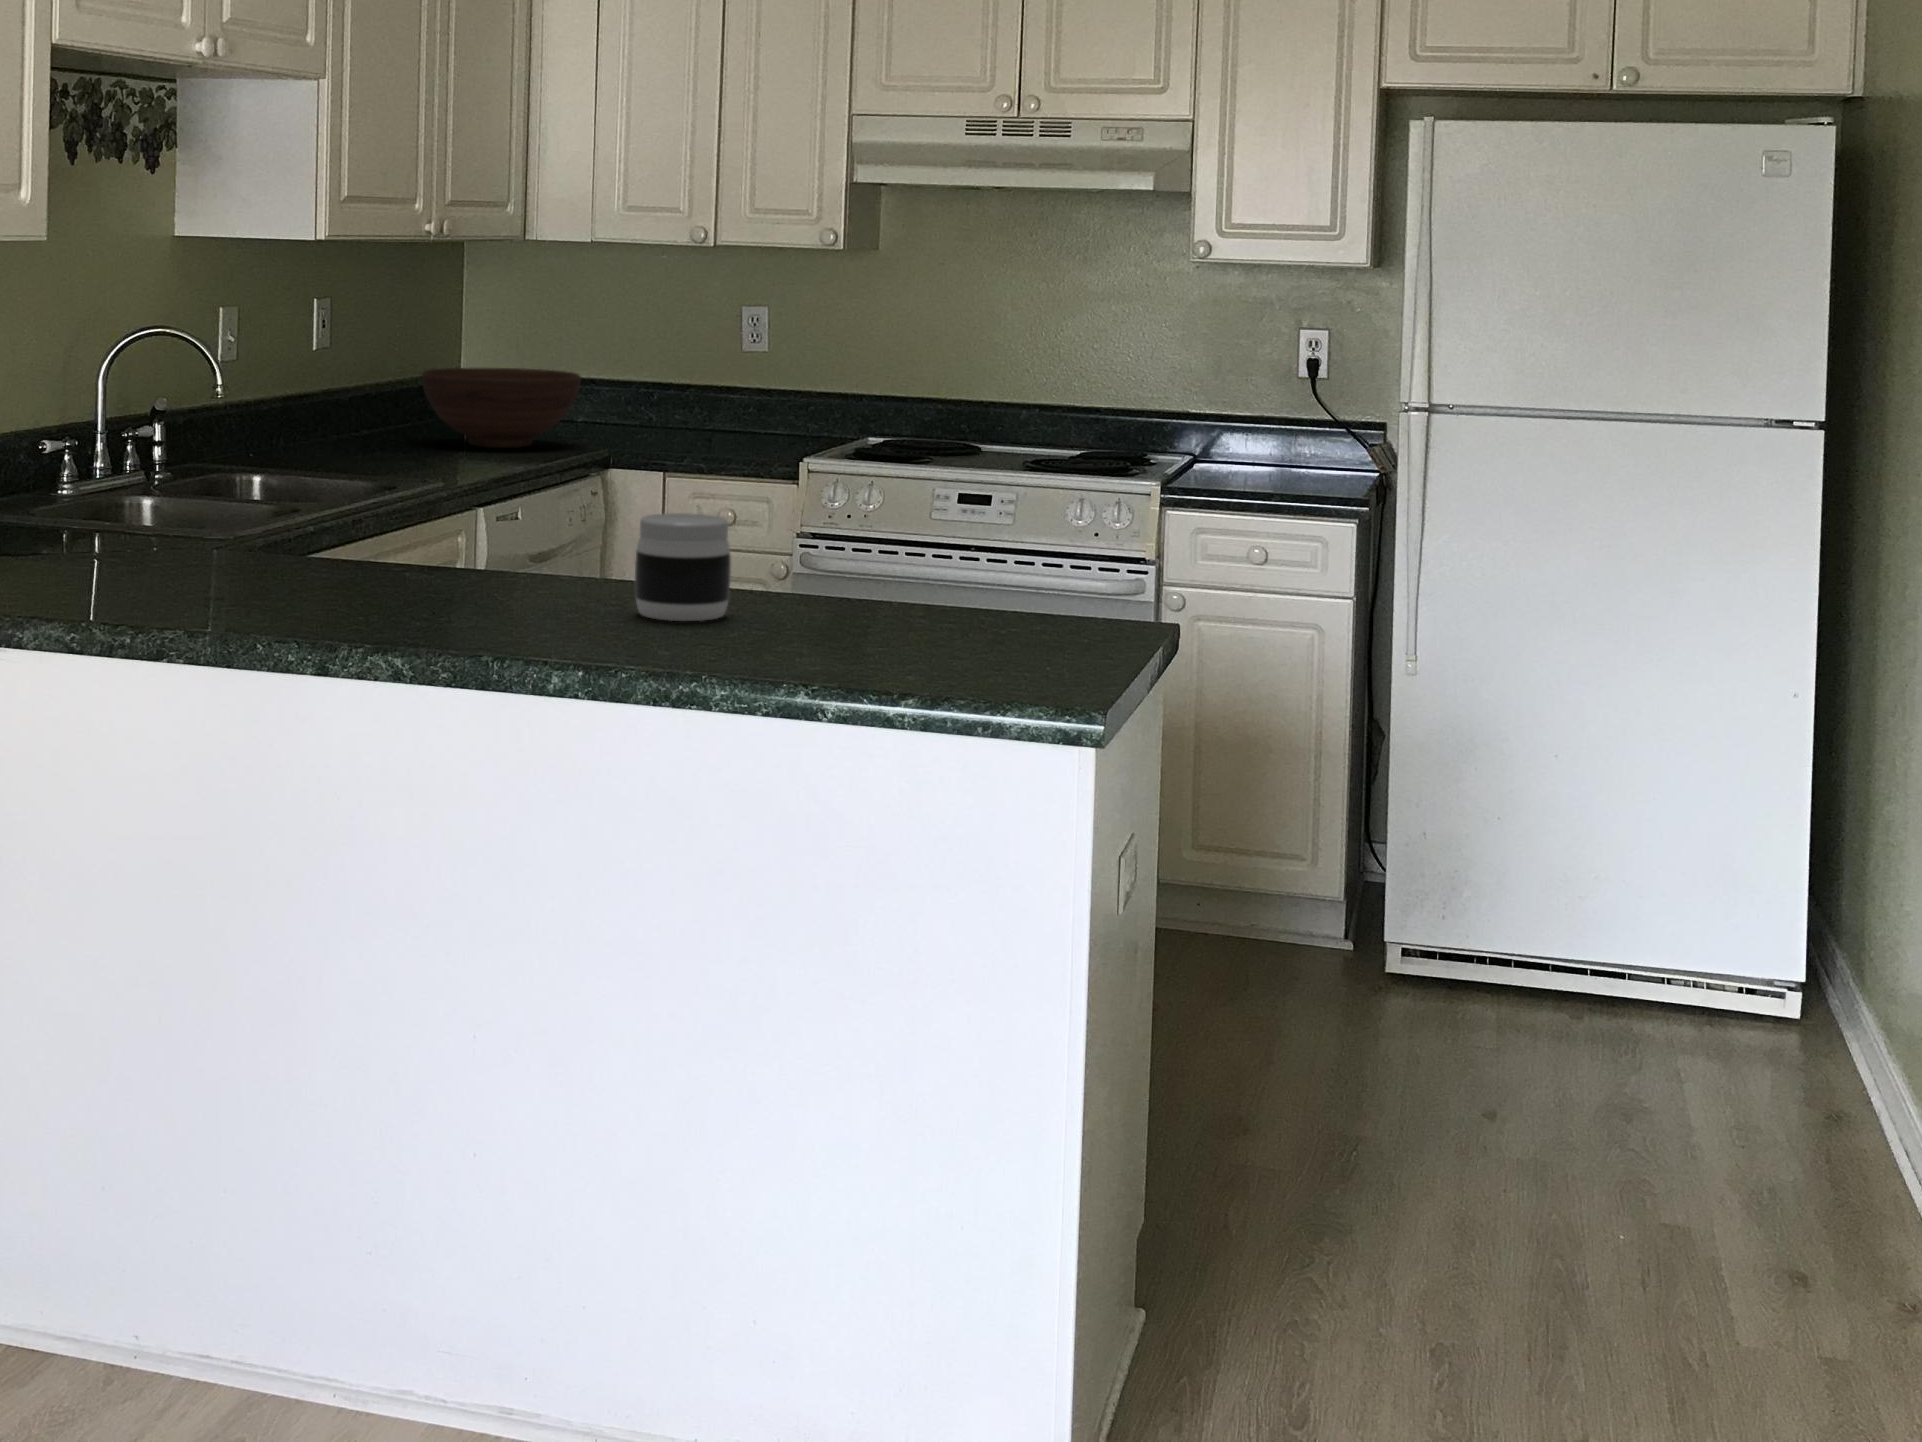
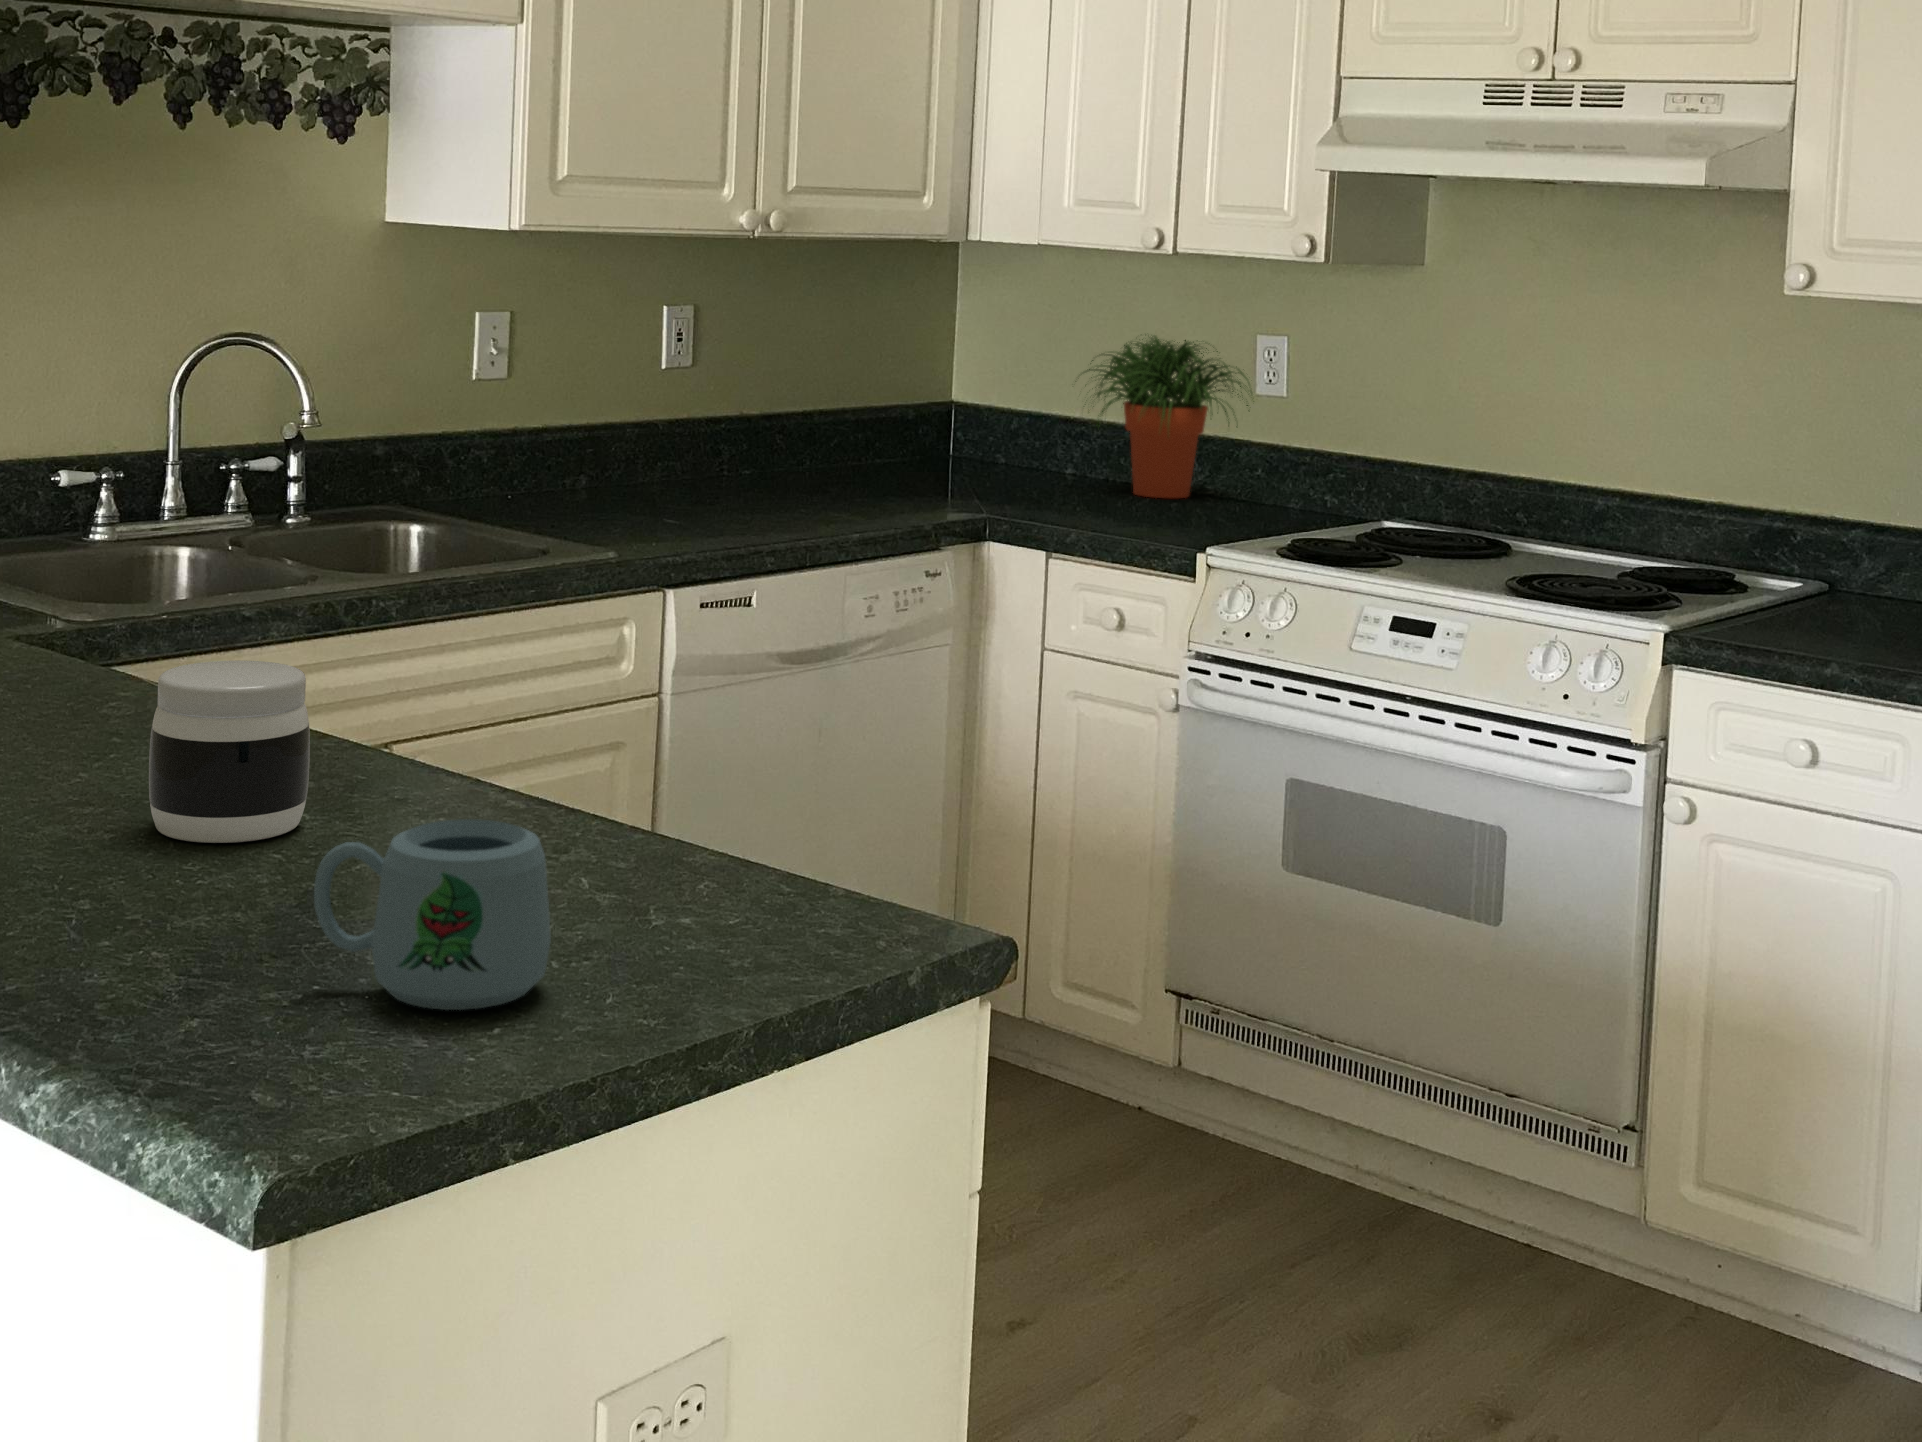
potted plant: none [594,310,740,437] -> present [1075,336,1254,498]
fruit bowl: present [422,368,581,448] -> none [801,397,1001,502]
mug: none [934,564,1057,660] -> present [314,819,551,1010]

